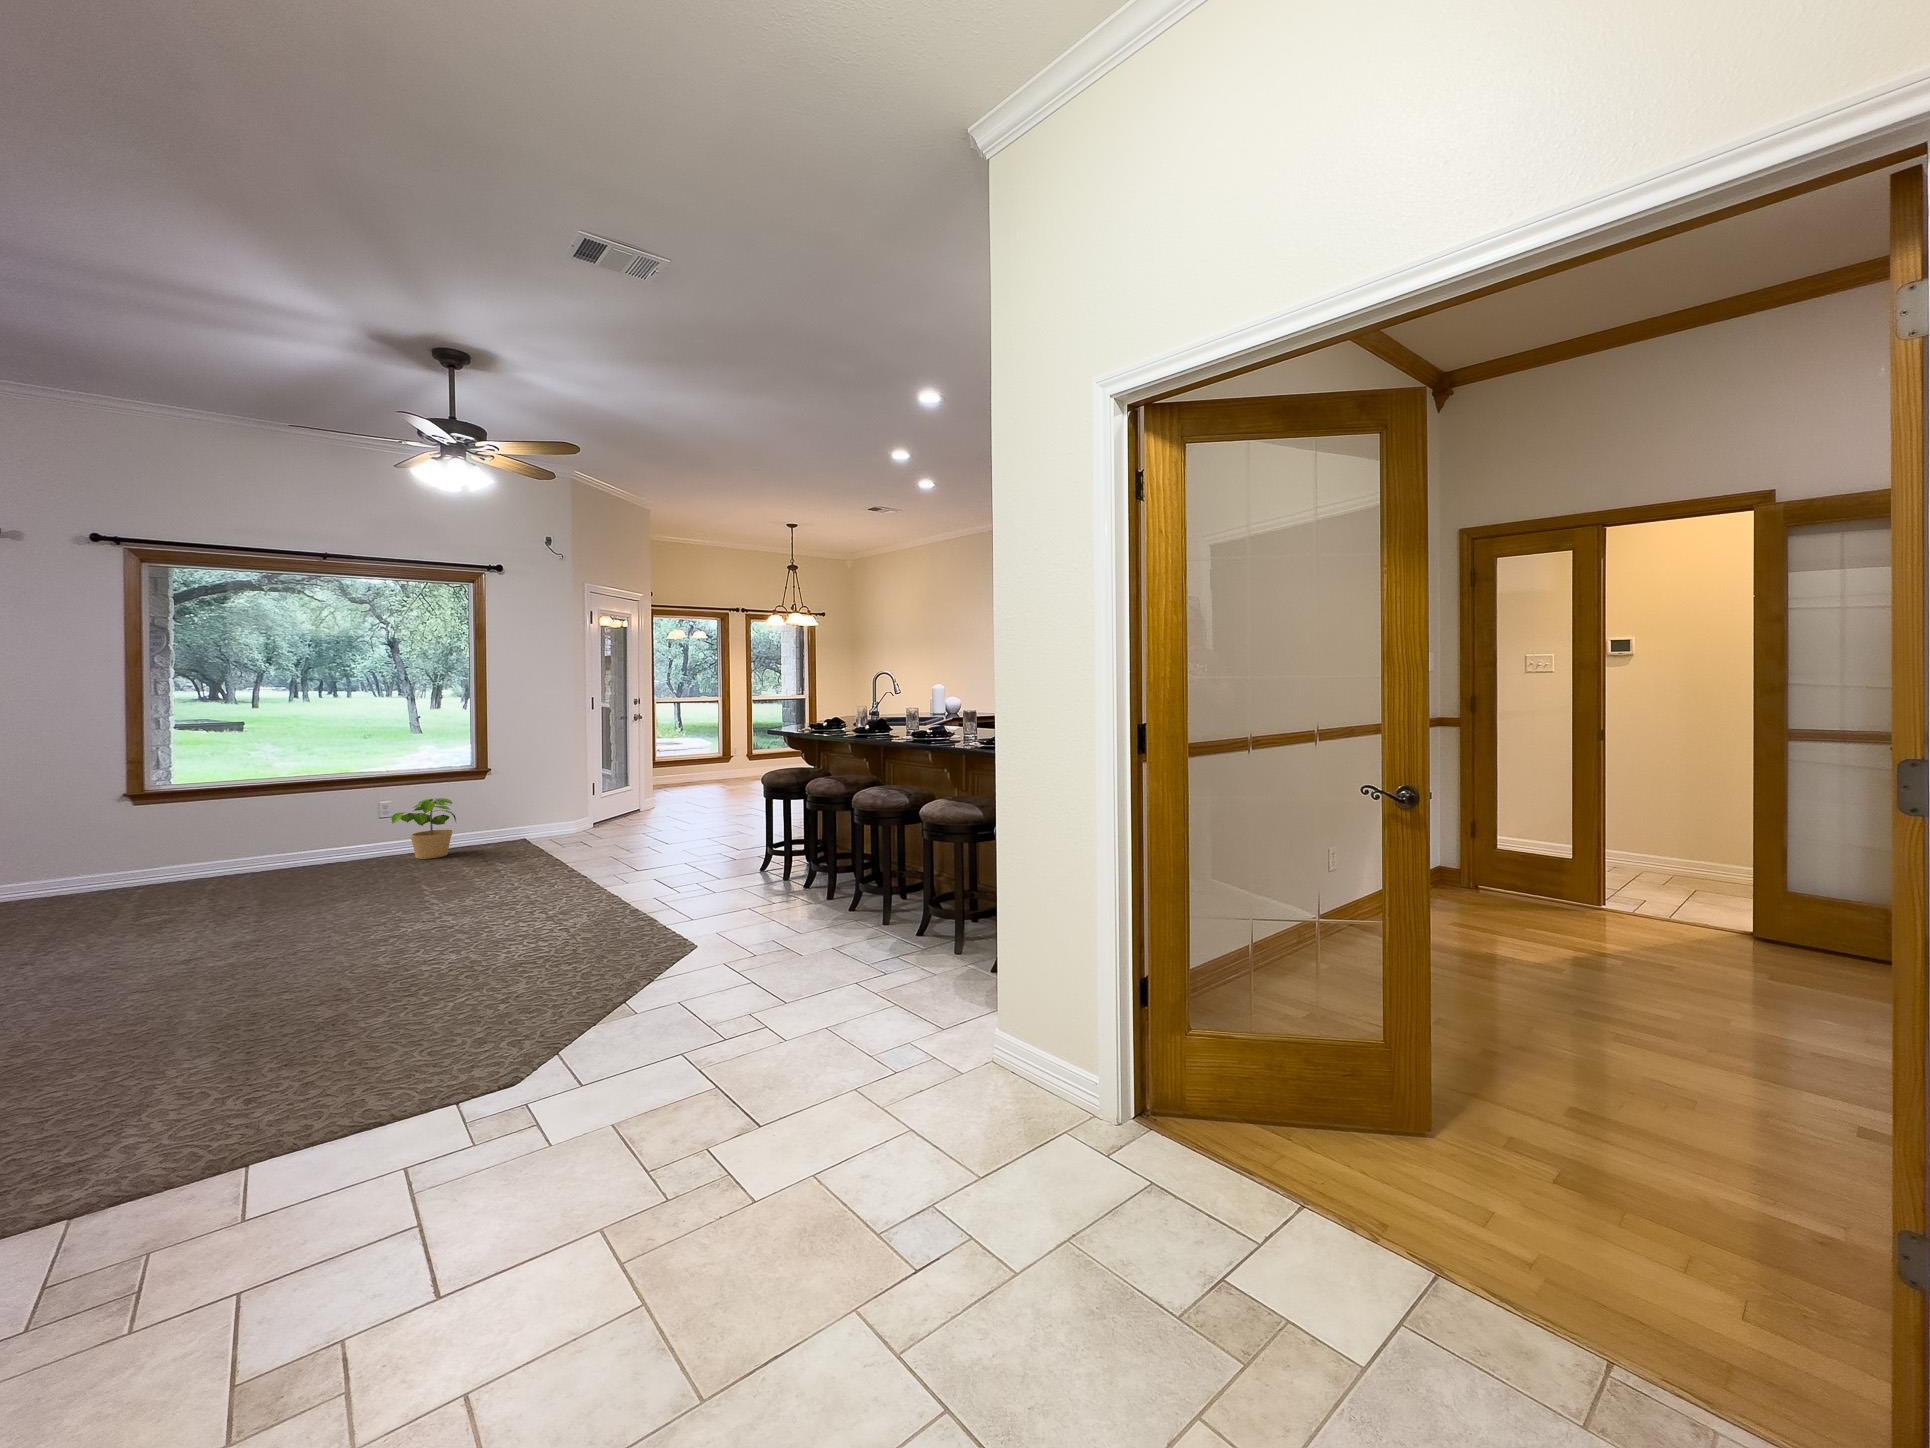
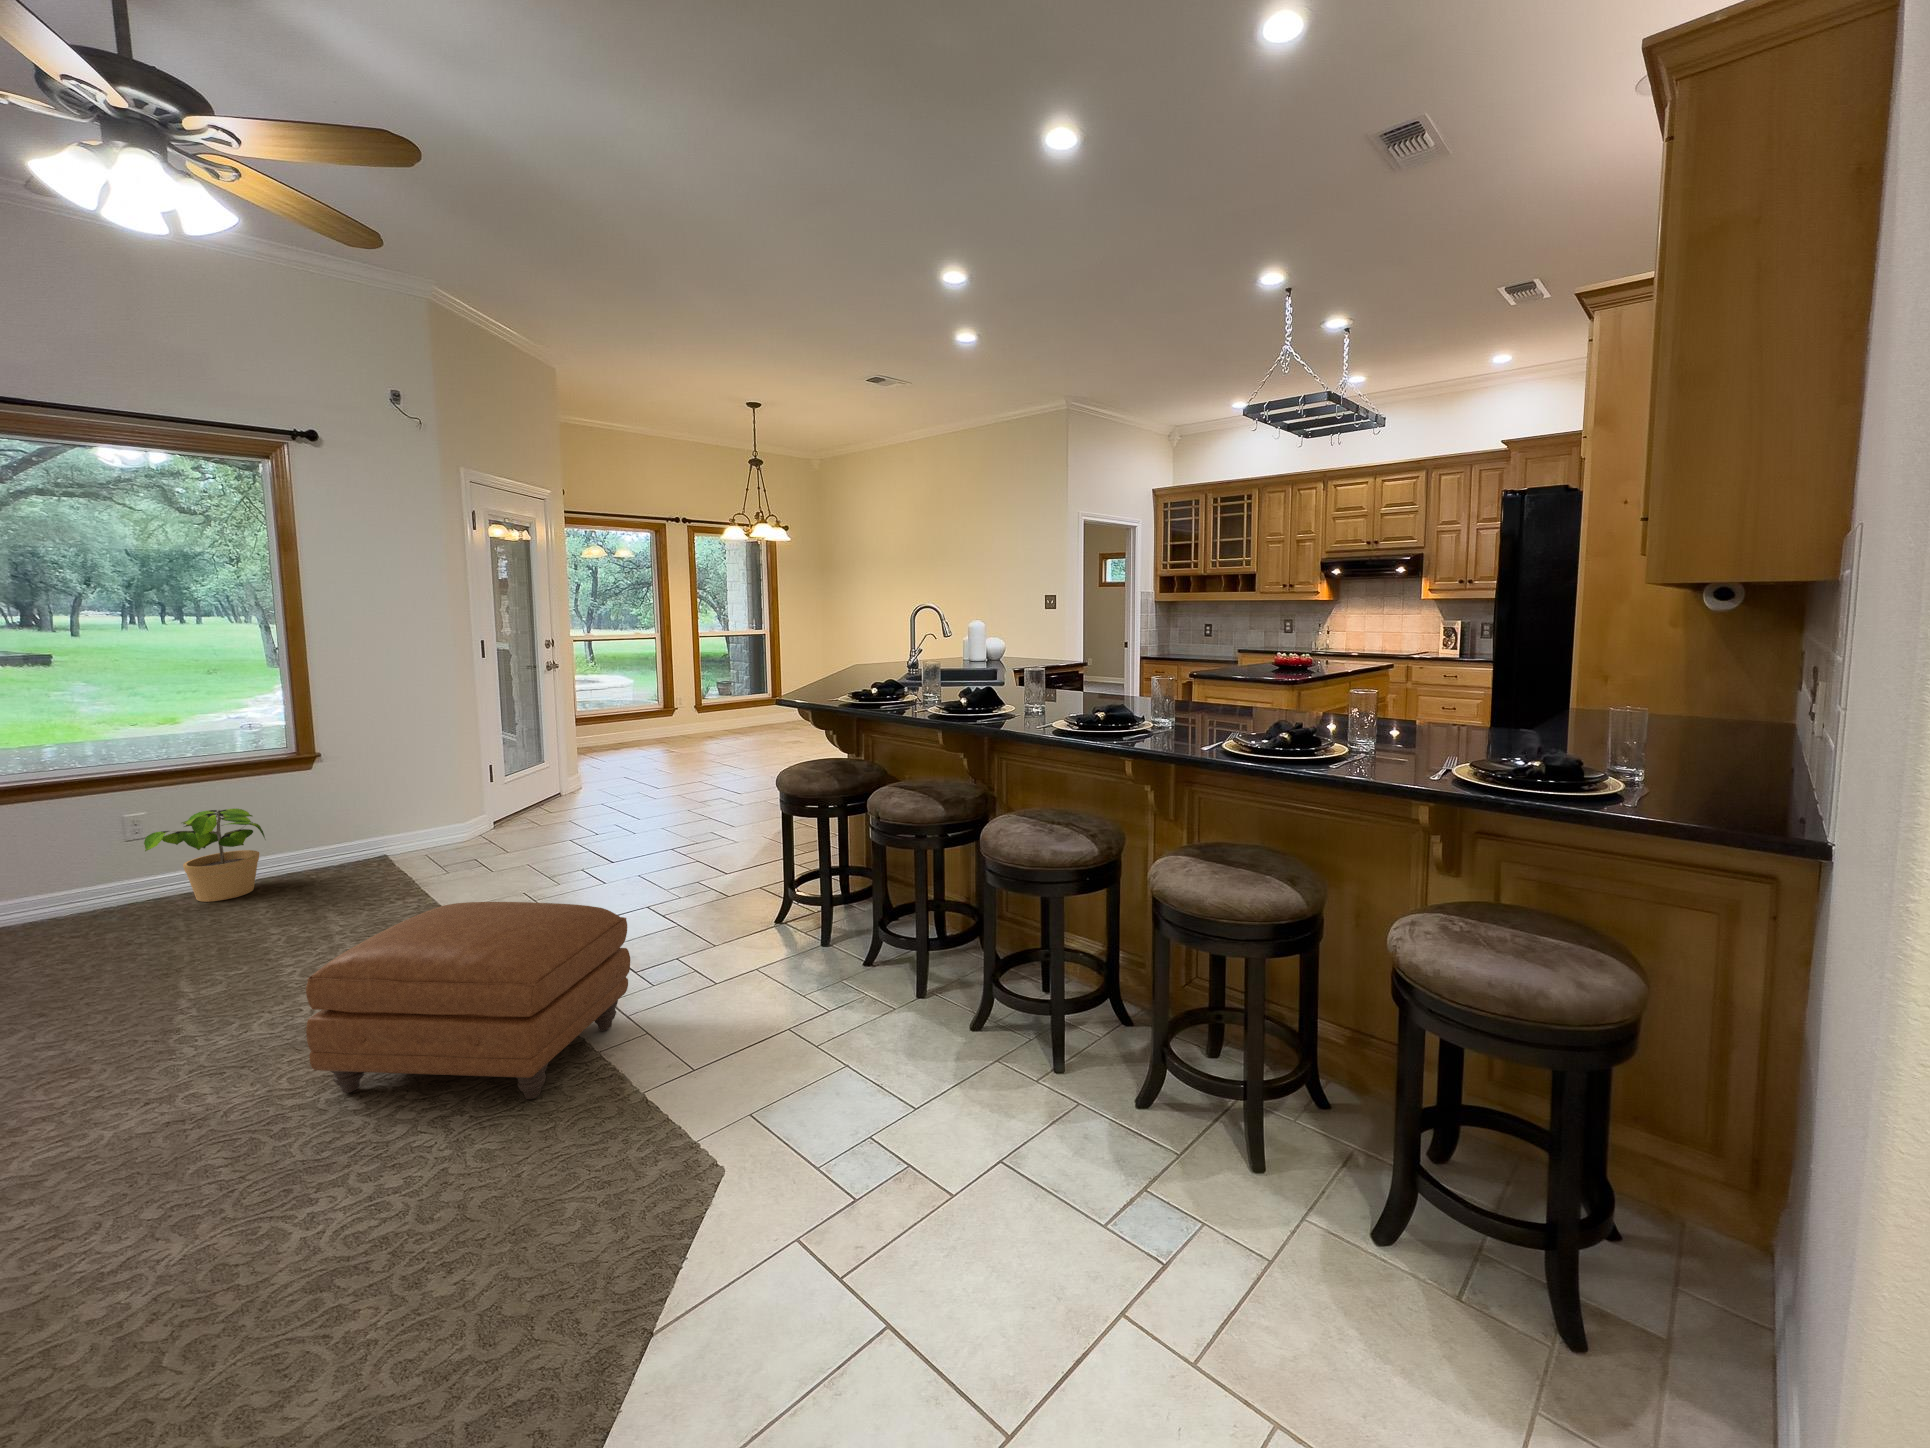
ottoman: none [498,831,664,926] -> present [306,902,630,1099]

